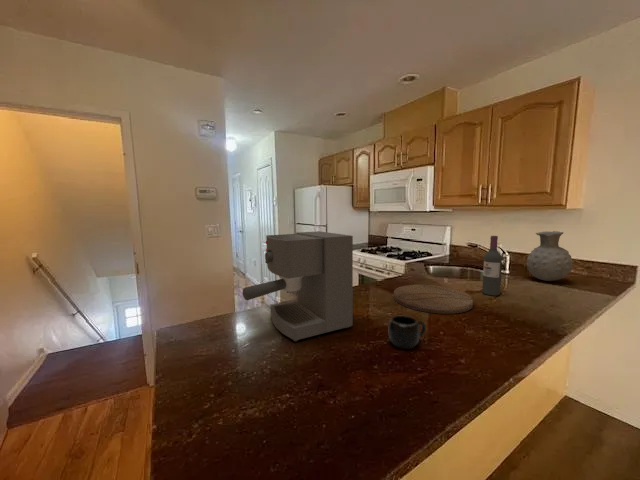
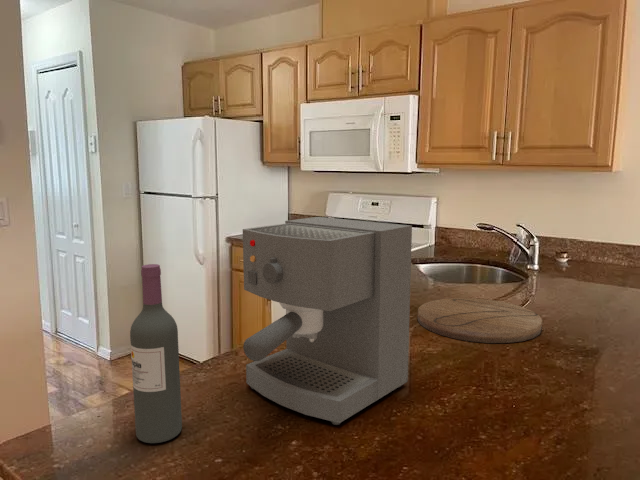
vase: present [527,231,573,281] -> none [566,205,625,277]
wine bottle: present [482,236,502,296] -> present [130,264,182,443]
mug: present [389,316,426,349] -> none [479,354,530,406]

